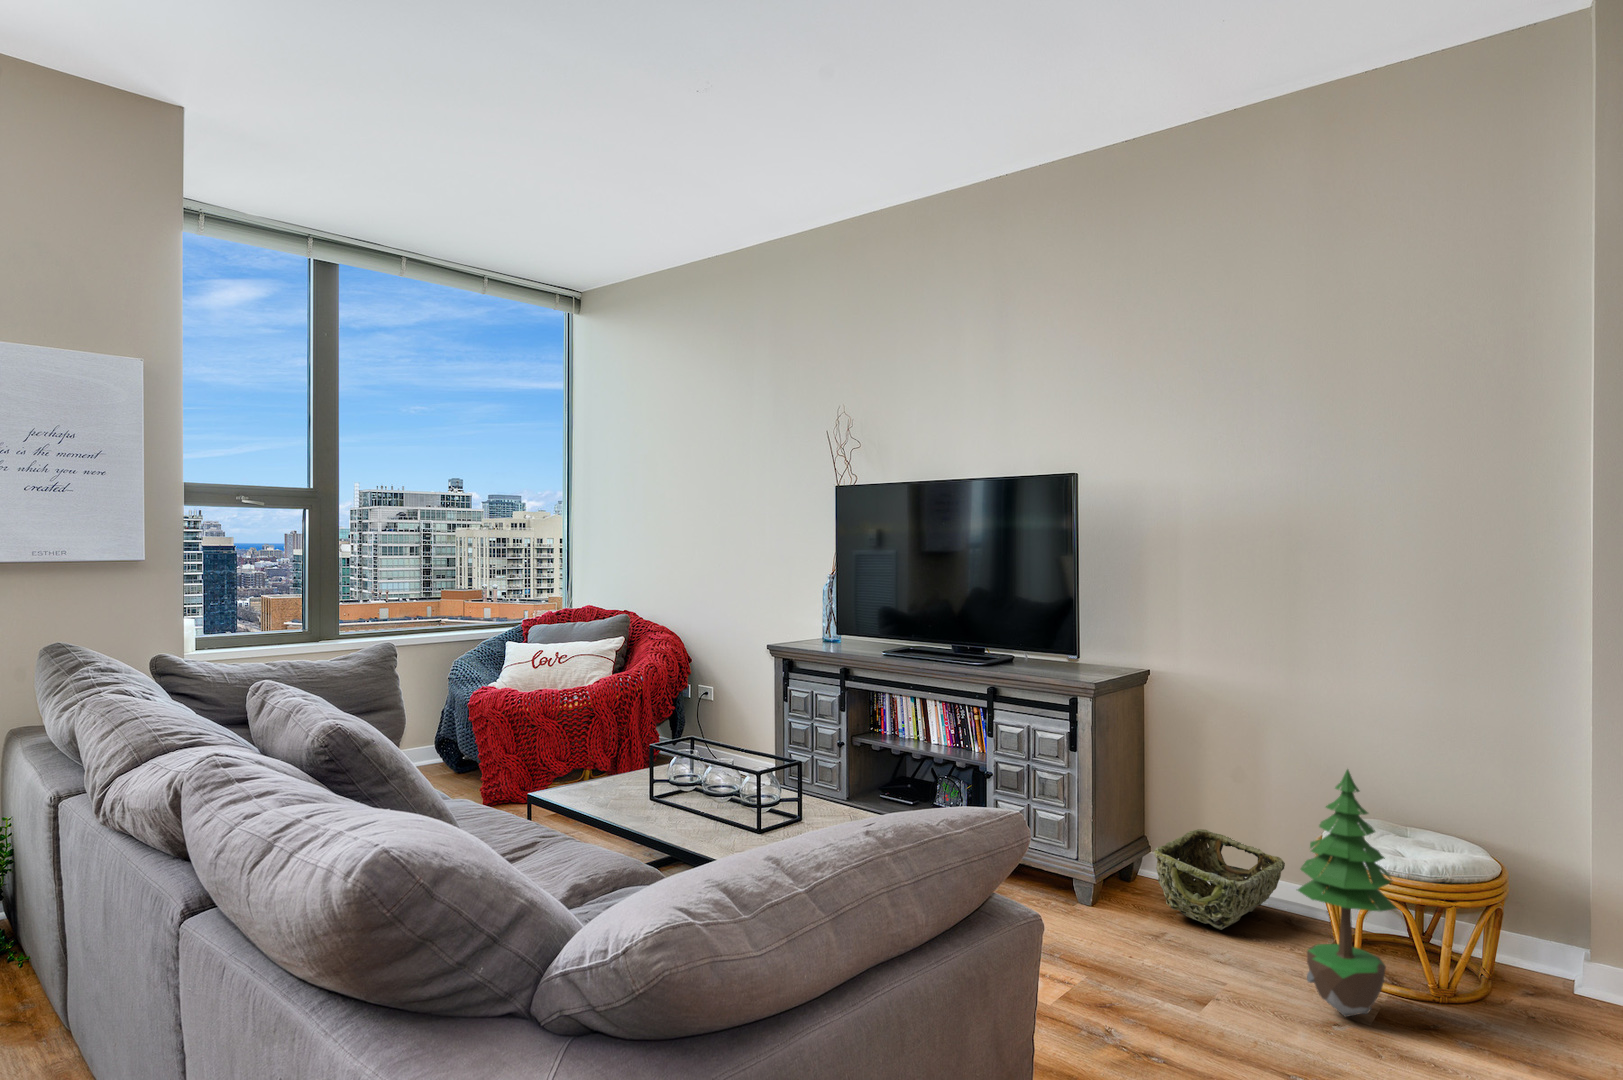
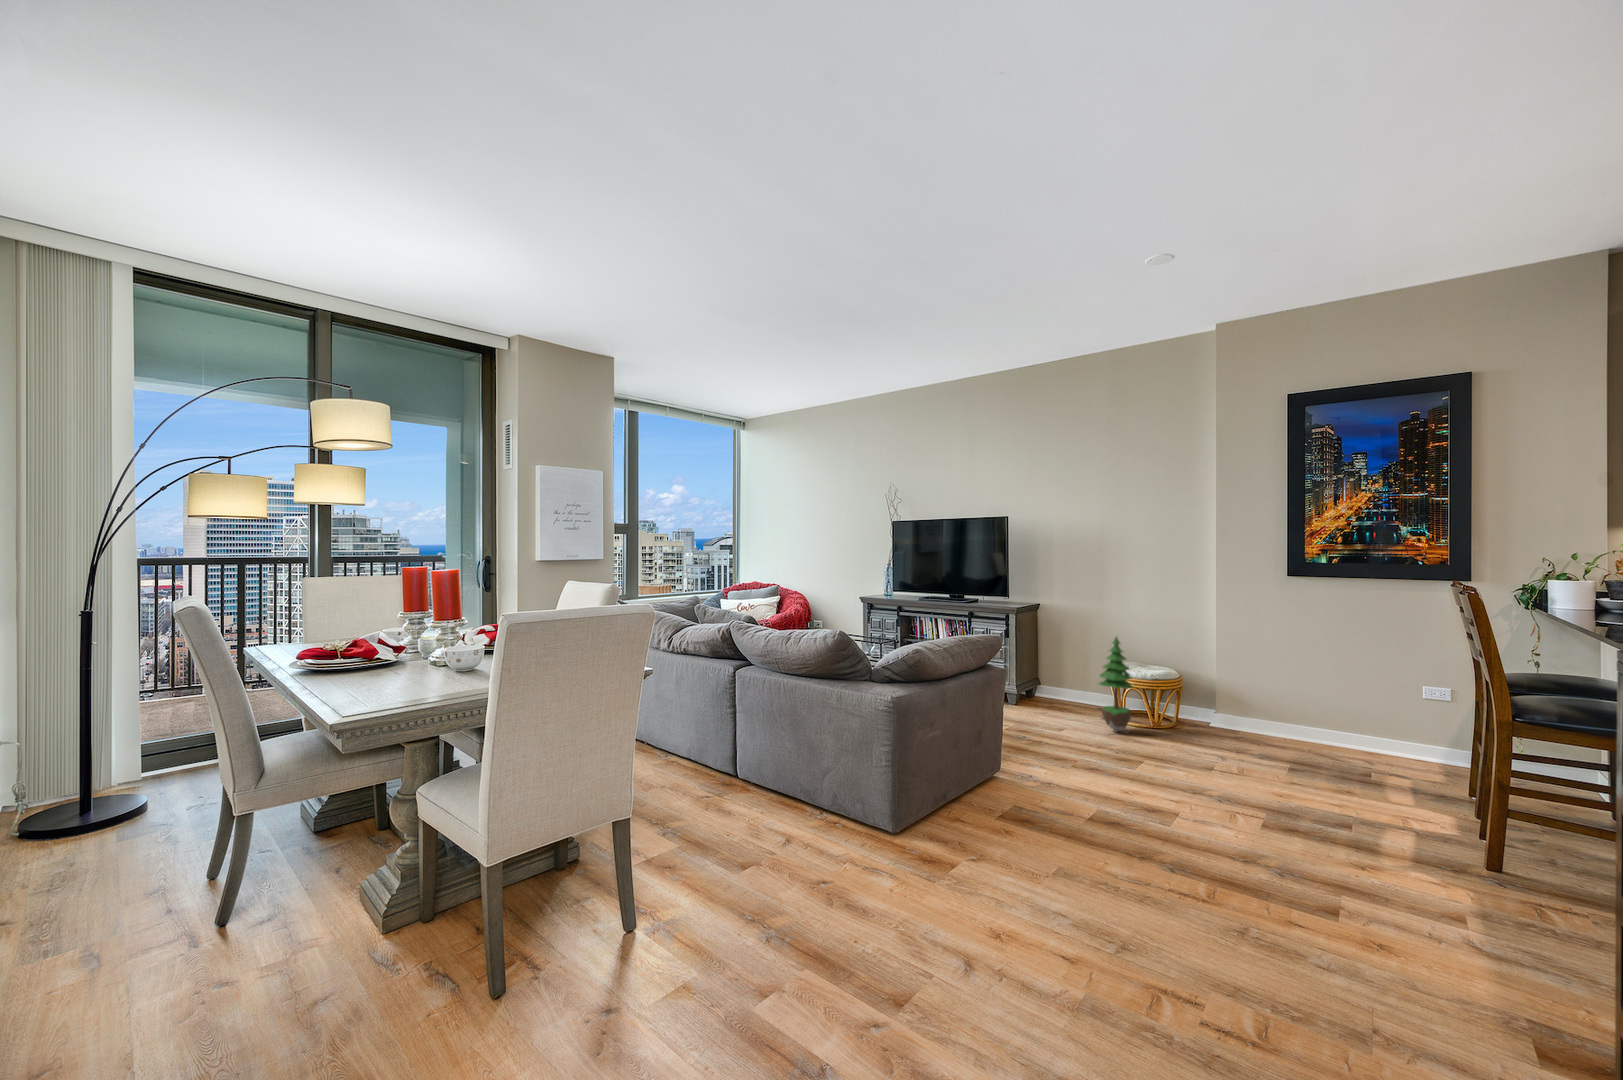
woven basket: present [1154,829,1285,930] -> none [1042,674,1098,711]

